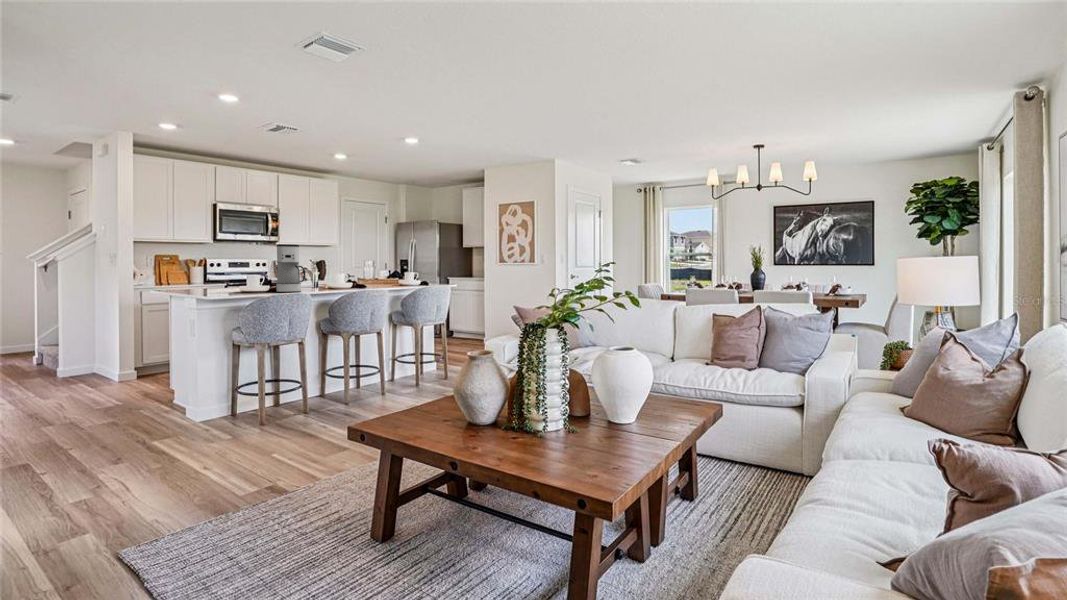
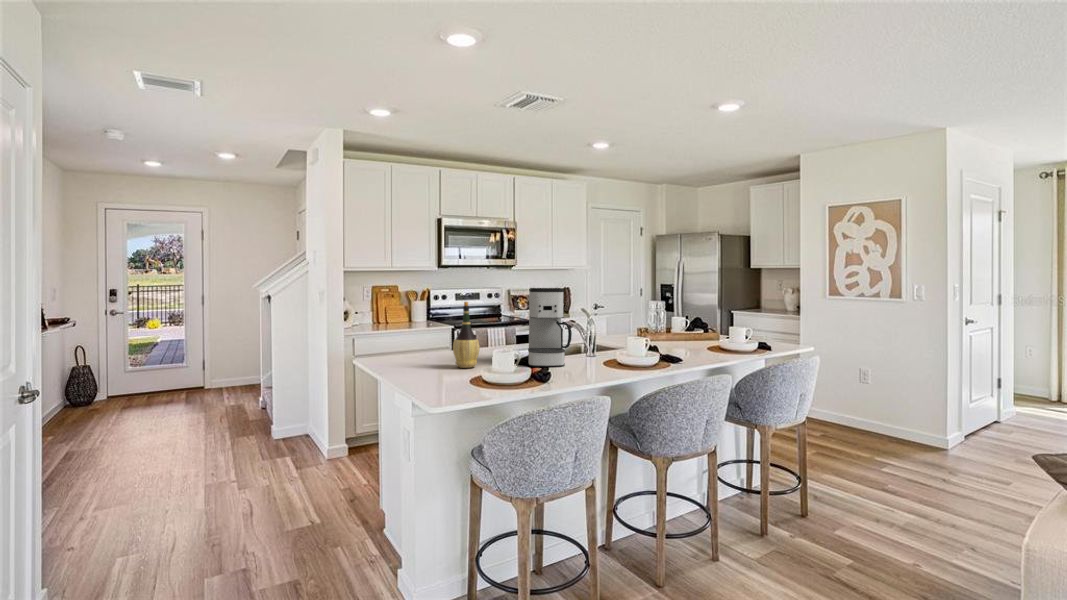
wine bottle: none [223,252,242,294] -> present [453,302,480,368]

